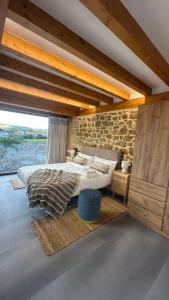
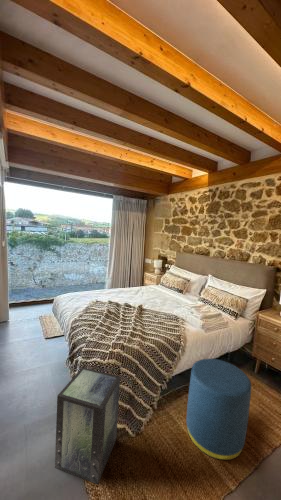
storage box: none [22,191,49,232] -> present [55,367,120,484]

